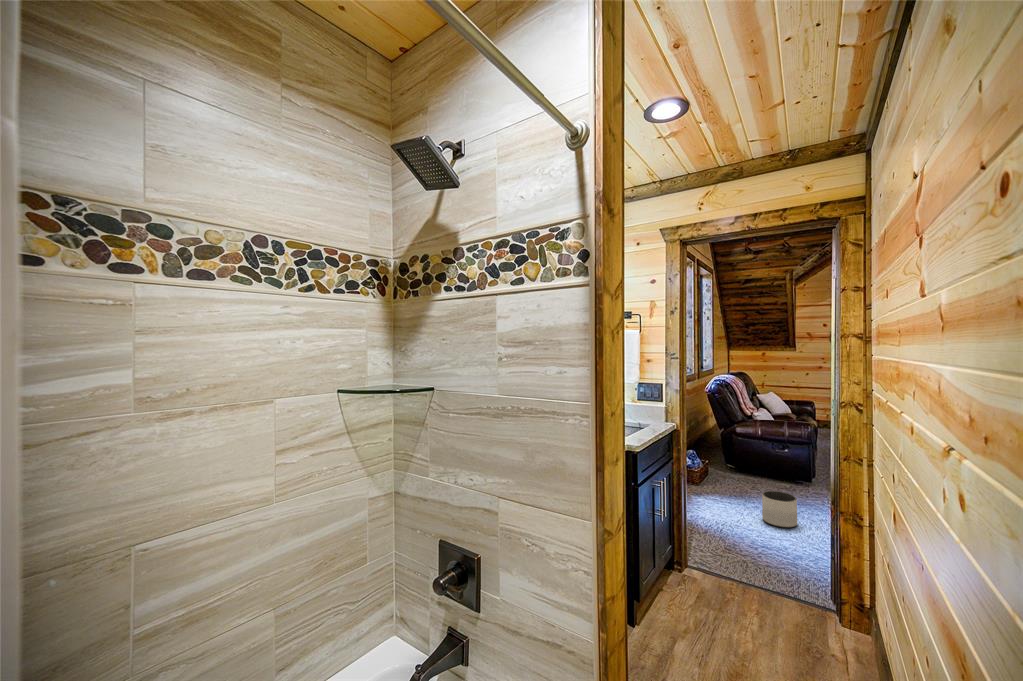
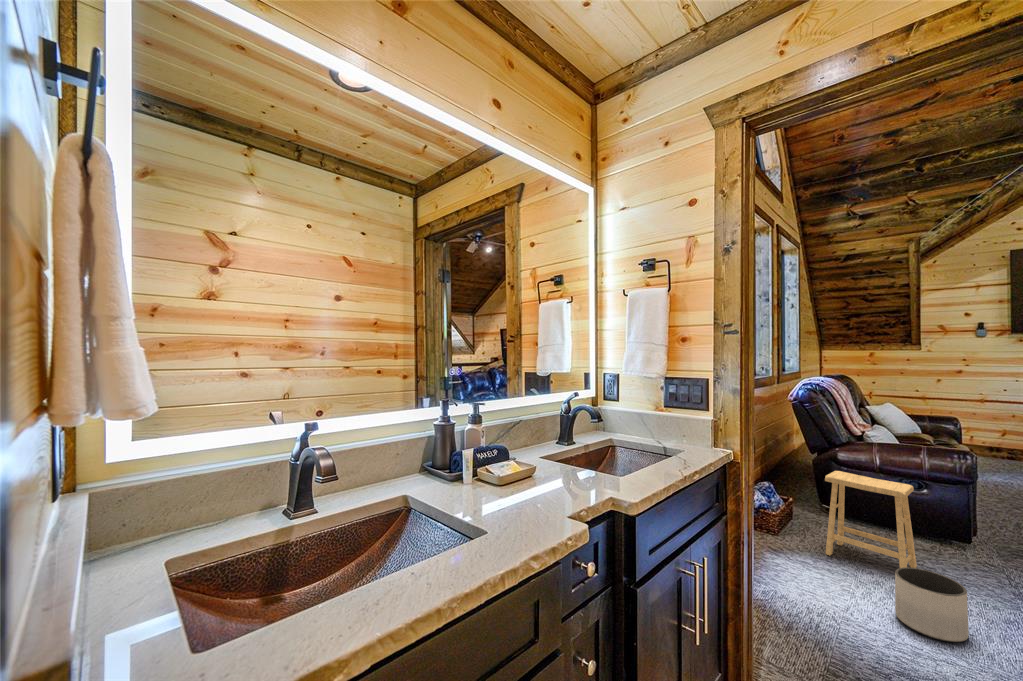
footstool: none [727,439,778,503] -> present [825,471,917,568]

